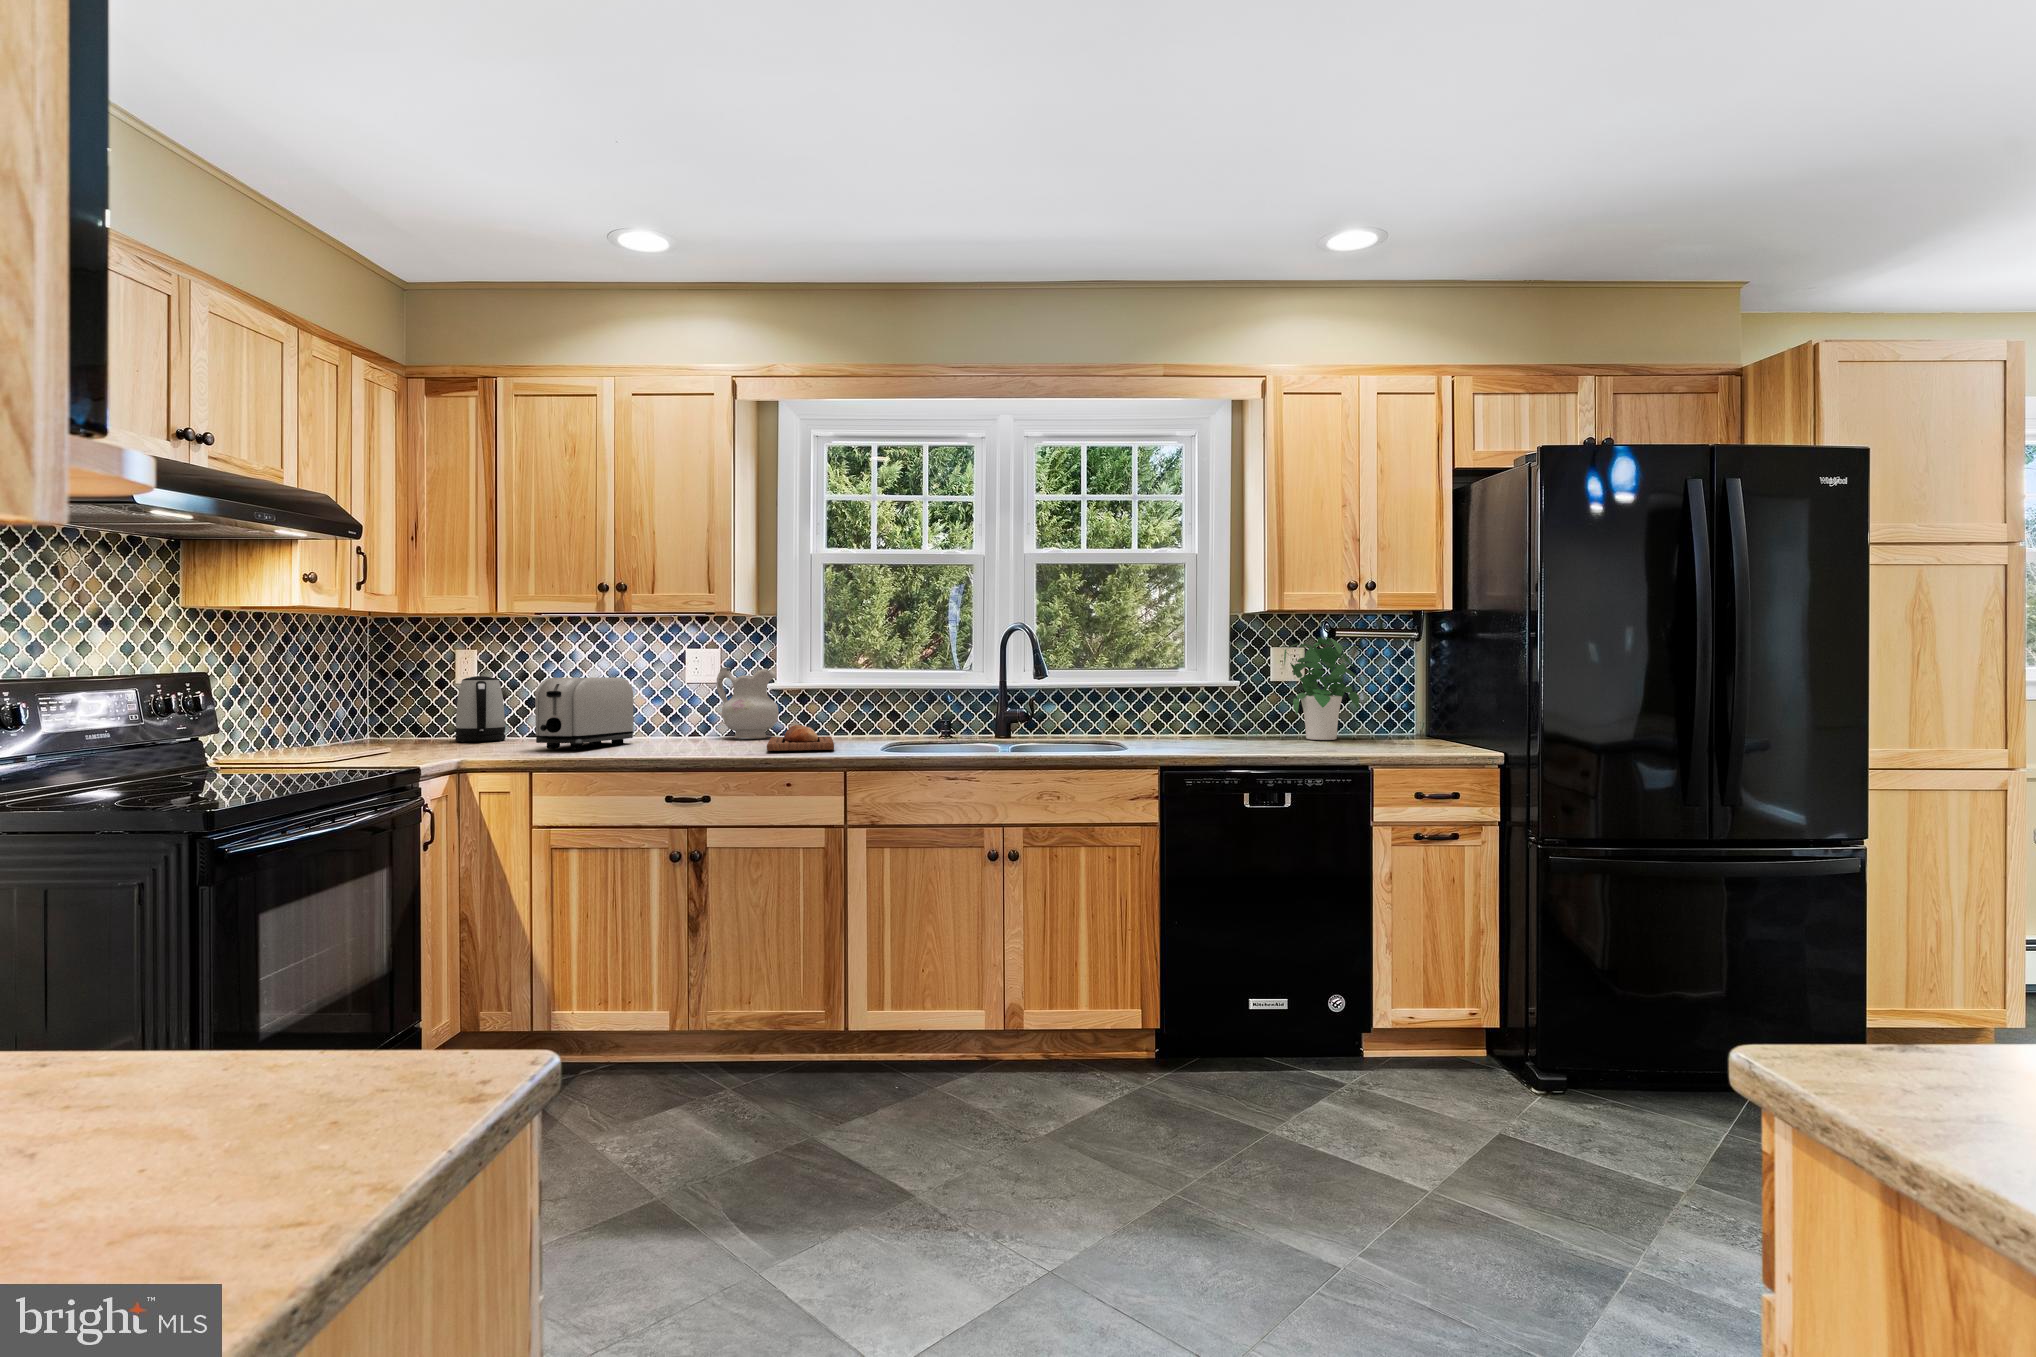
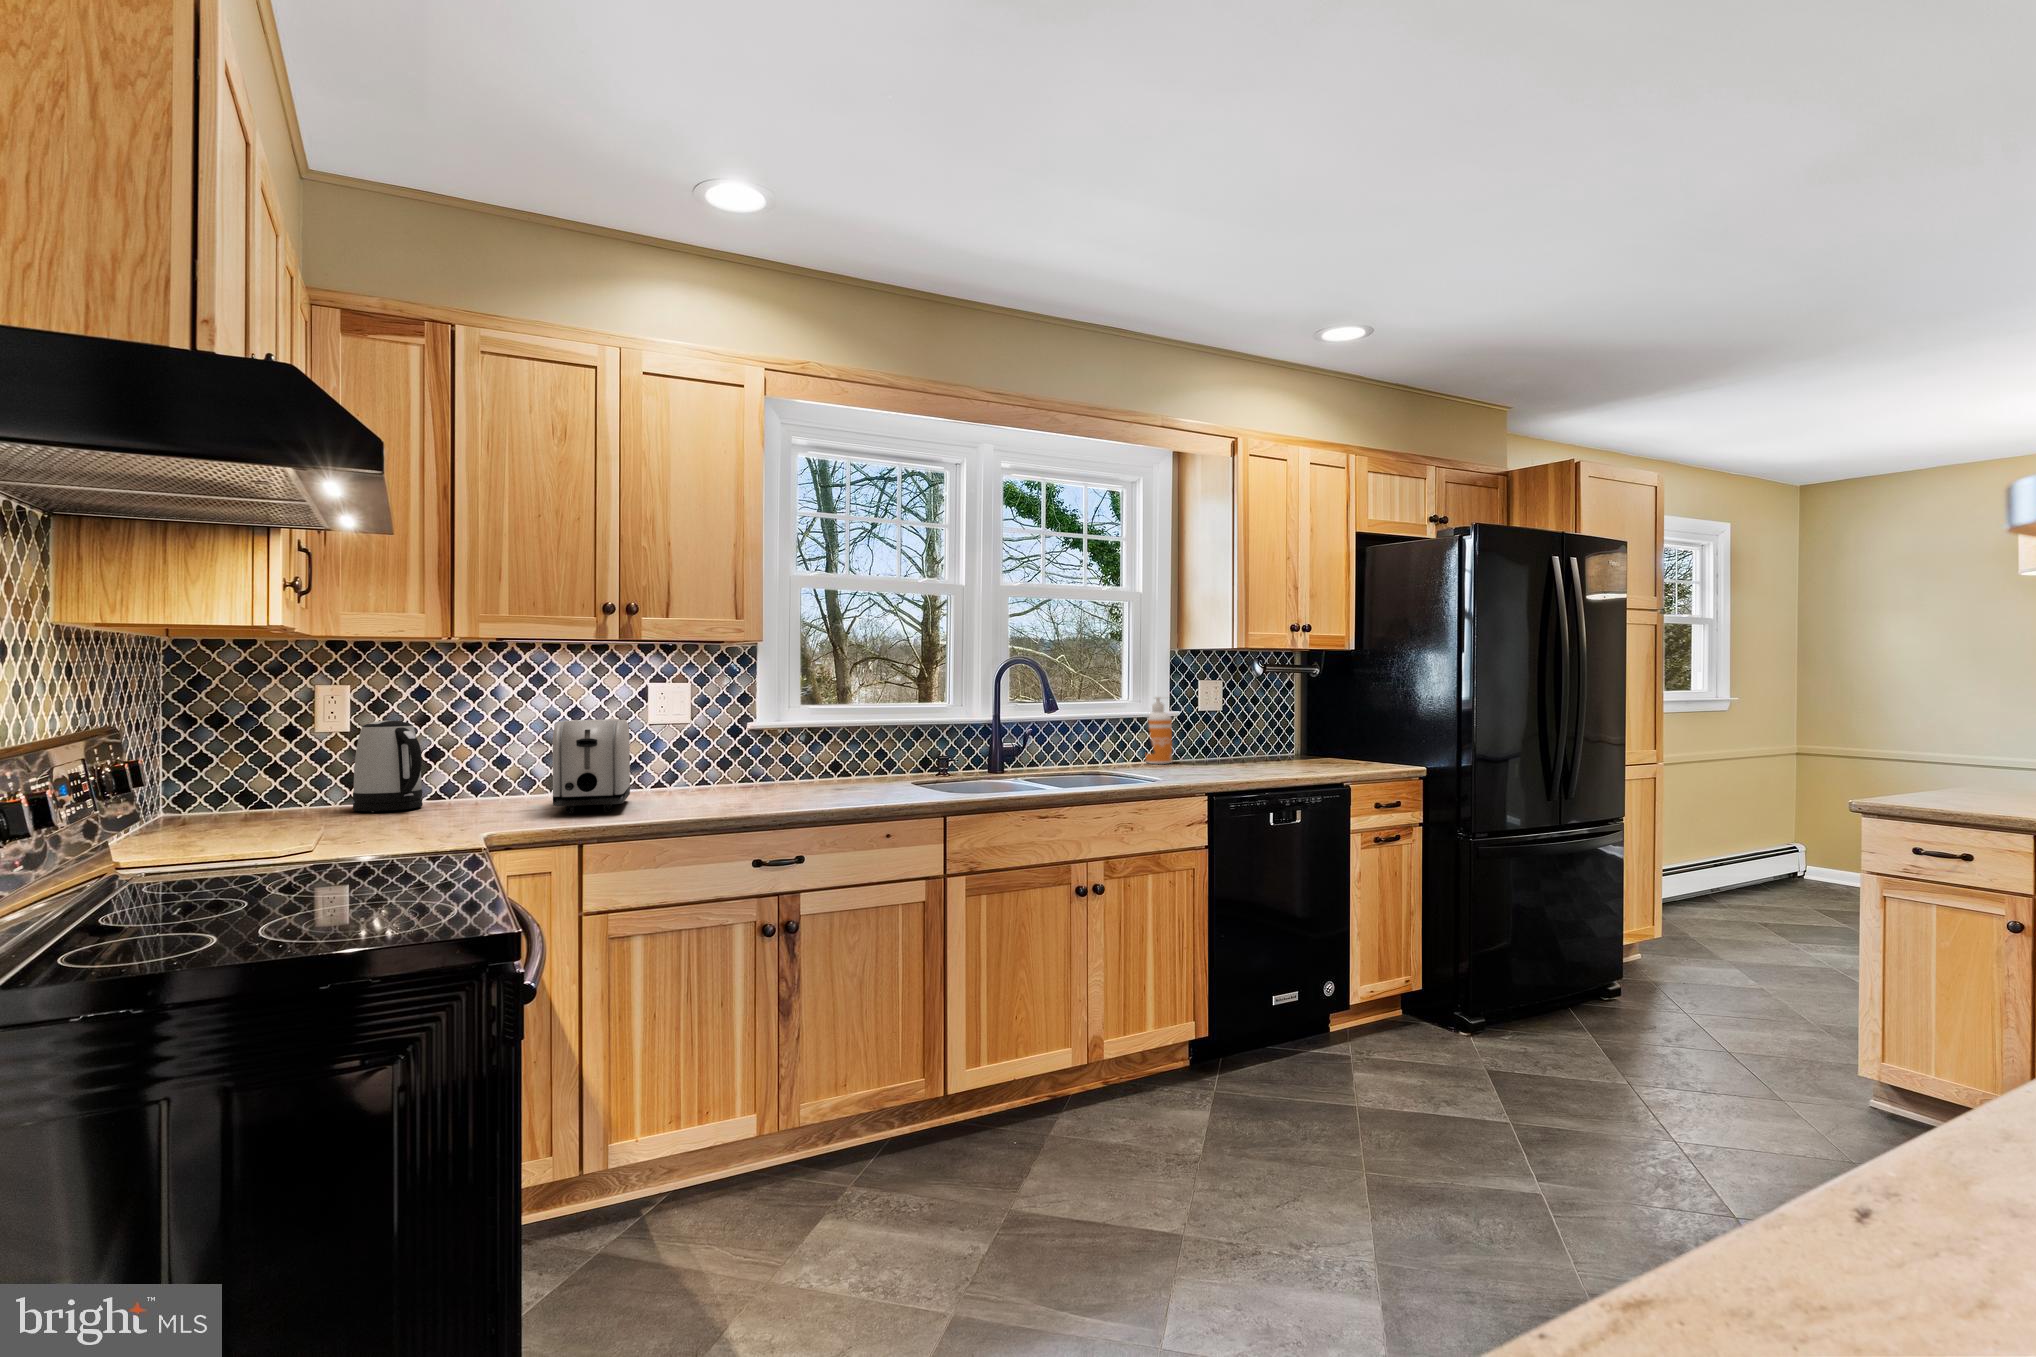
potted plant: present [1284,637,1359,740] -> none [1217,671,1285,763]
soap dispenser: none [1198,666,1227,736] -> present [1145,697,1172,764]
ceramic pitcher: present [717,667,779,738] -> none [691,704,767,788]
bread loaf: present [767,725,834,751] -> none [787,769,911,799]

